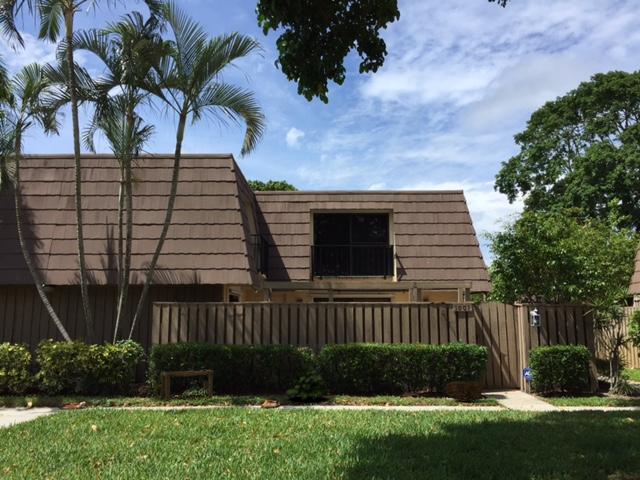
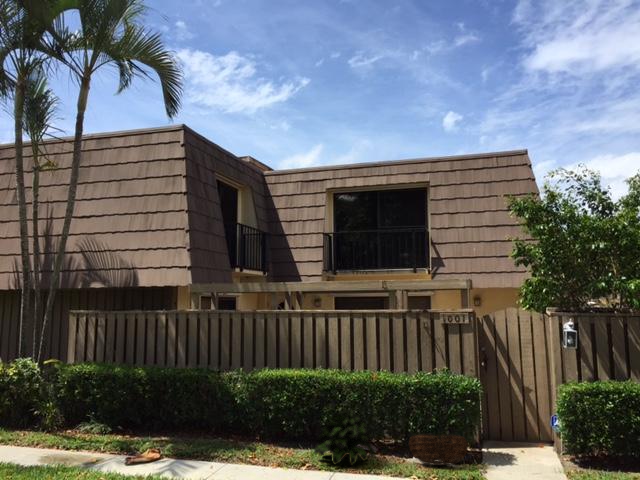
potted plant: present [286,366,327,400] -> present [314,409,374,465]
bench: present [160,370,213,401] -> none [41,398,111,441]

